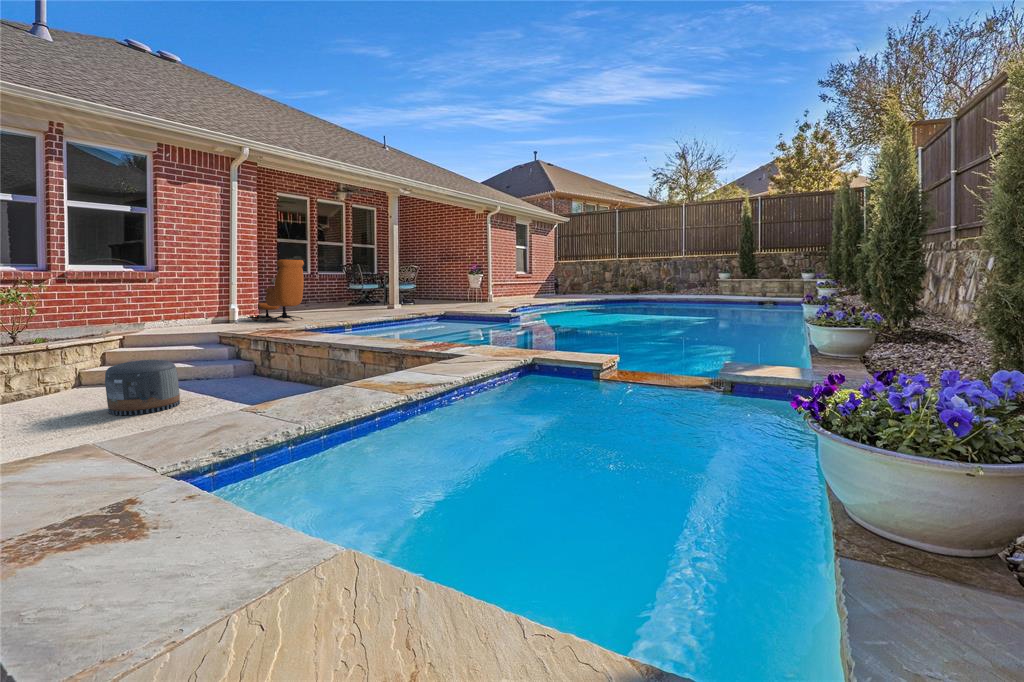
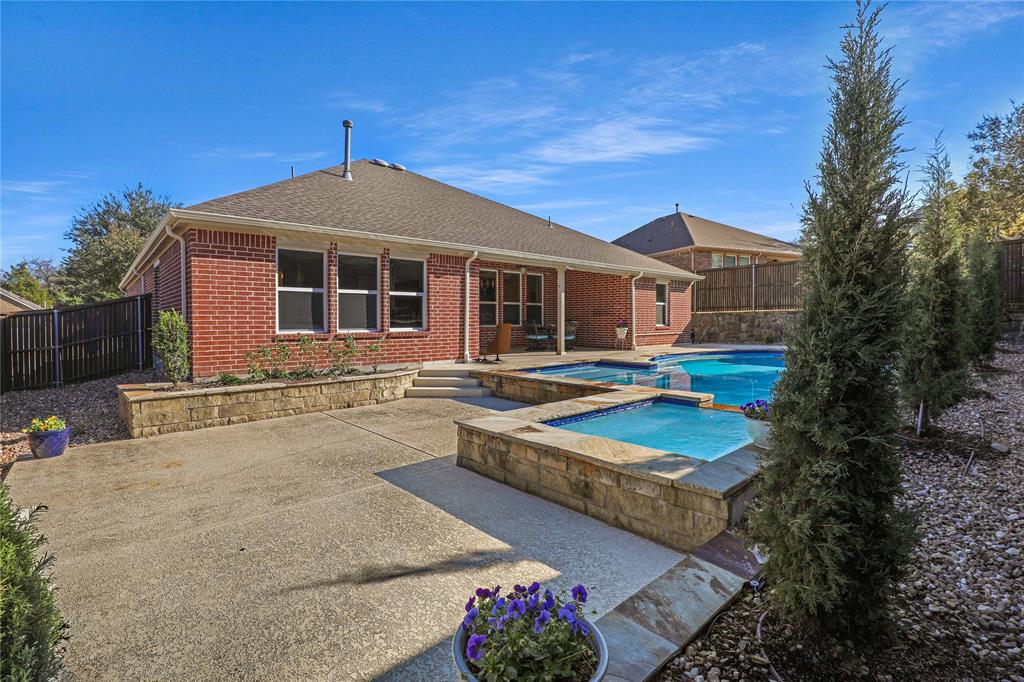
pouf: present [105,360,180,415] -> none [434,386,465,414]

